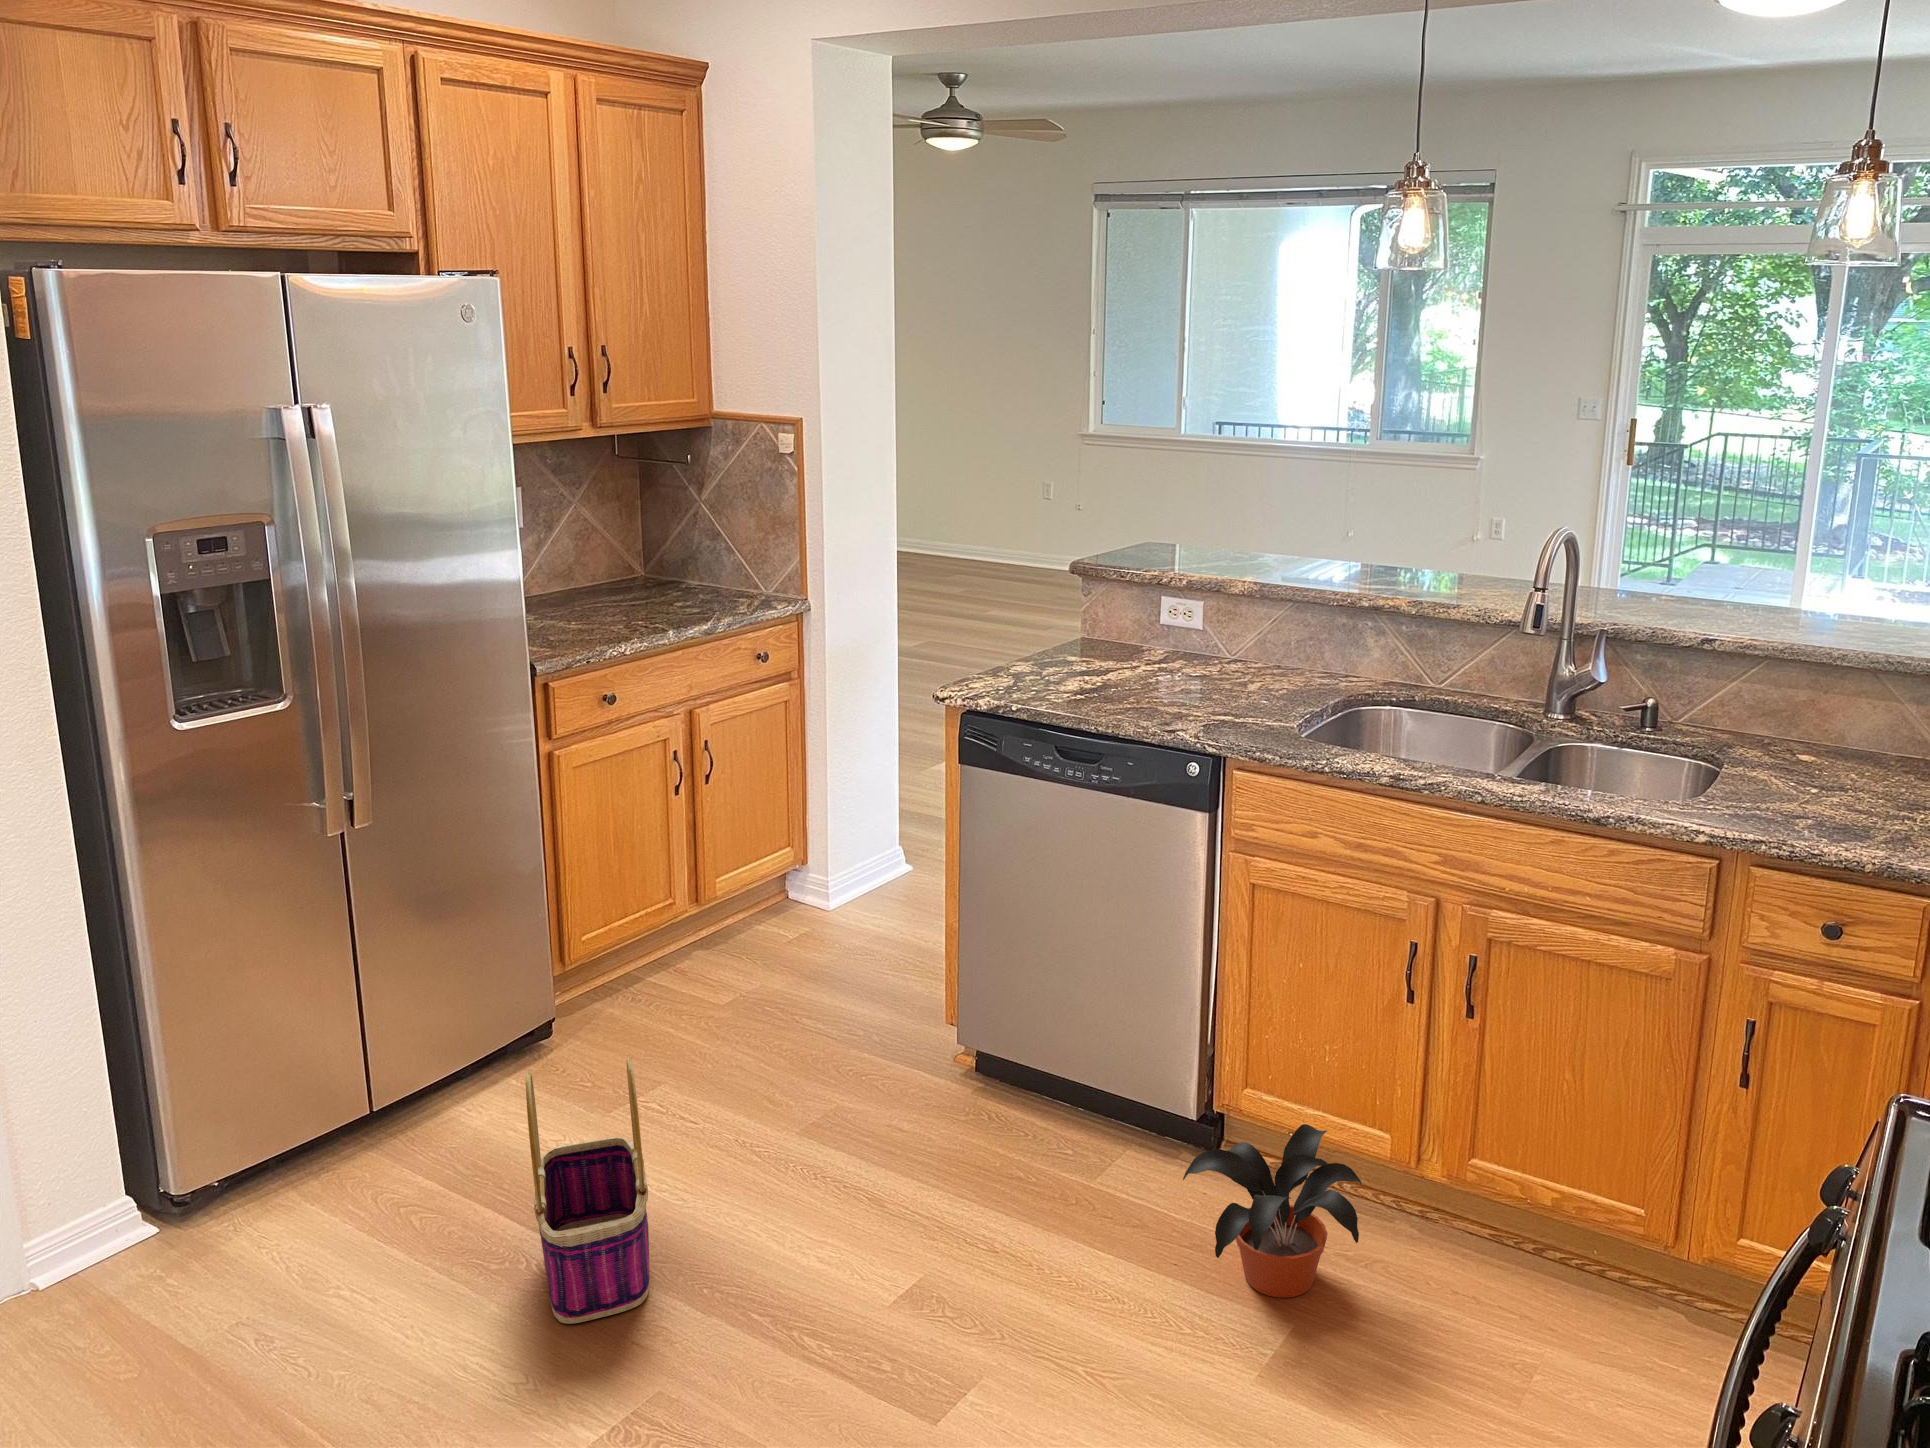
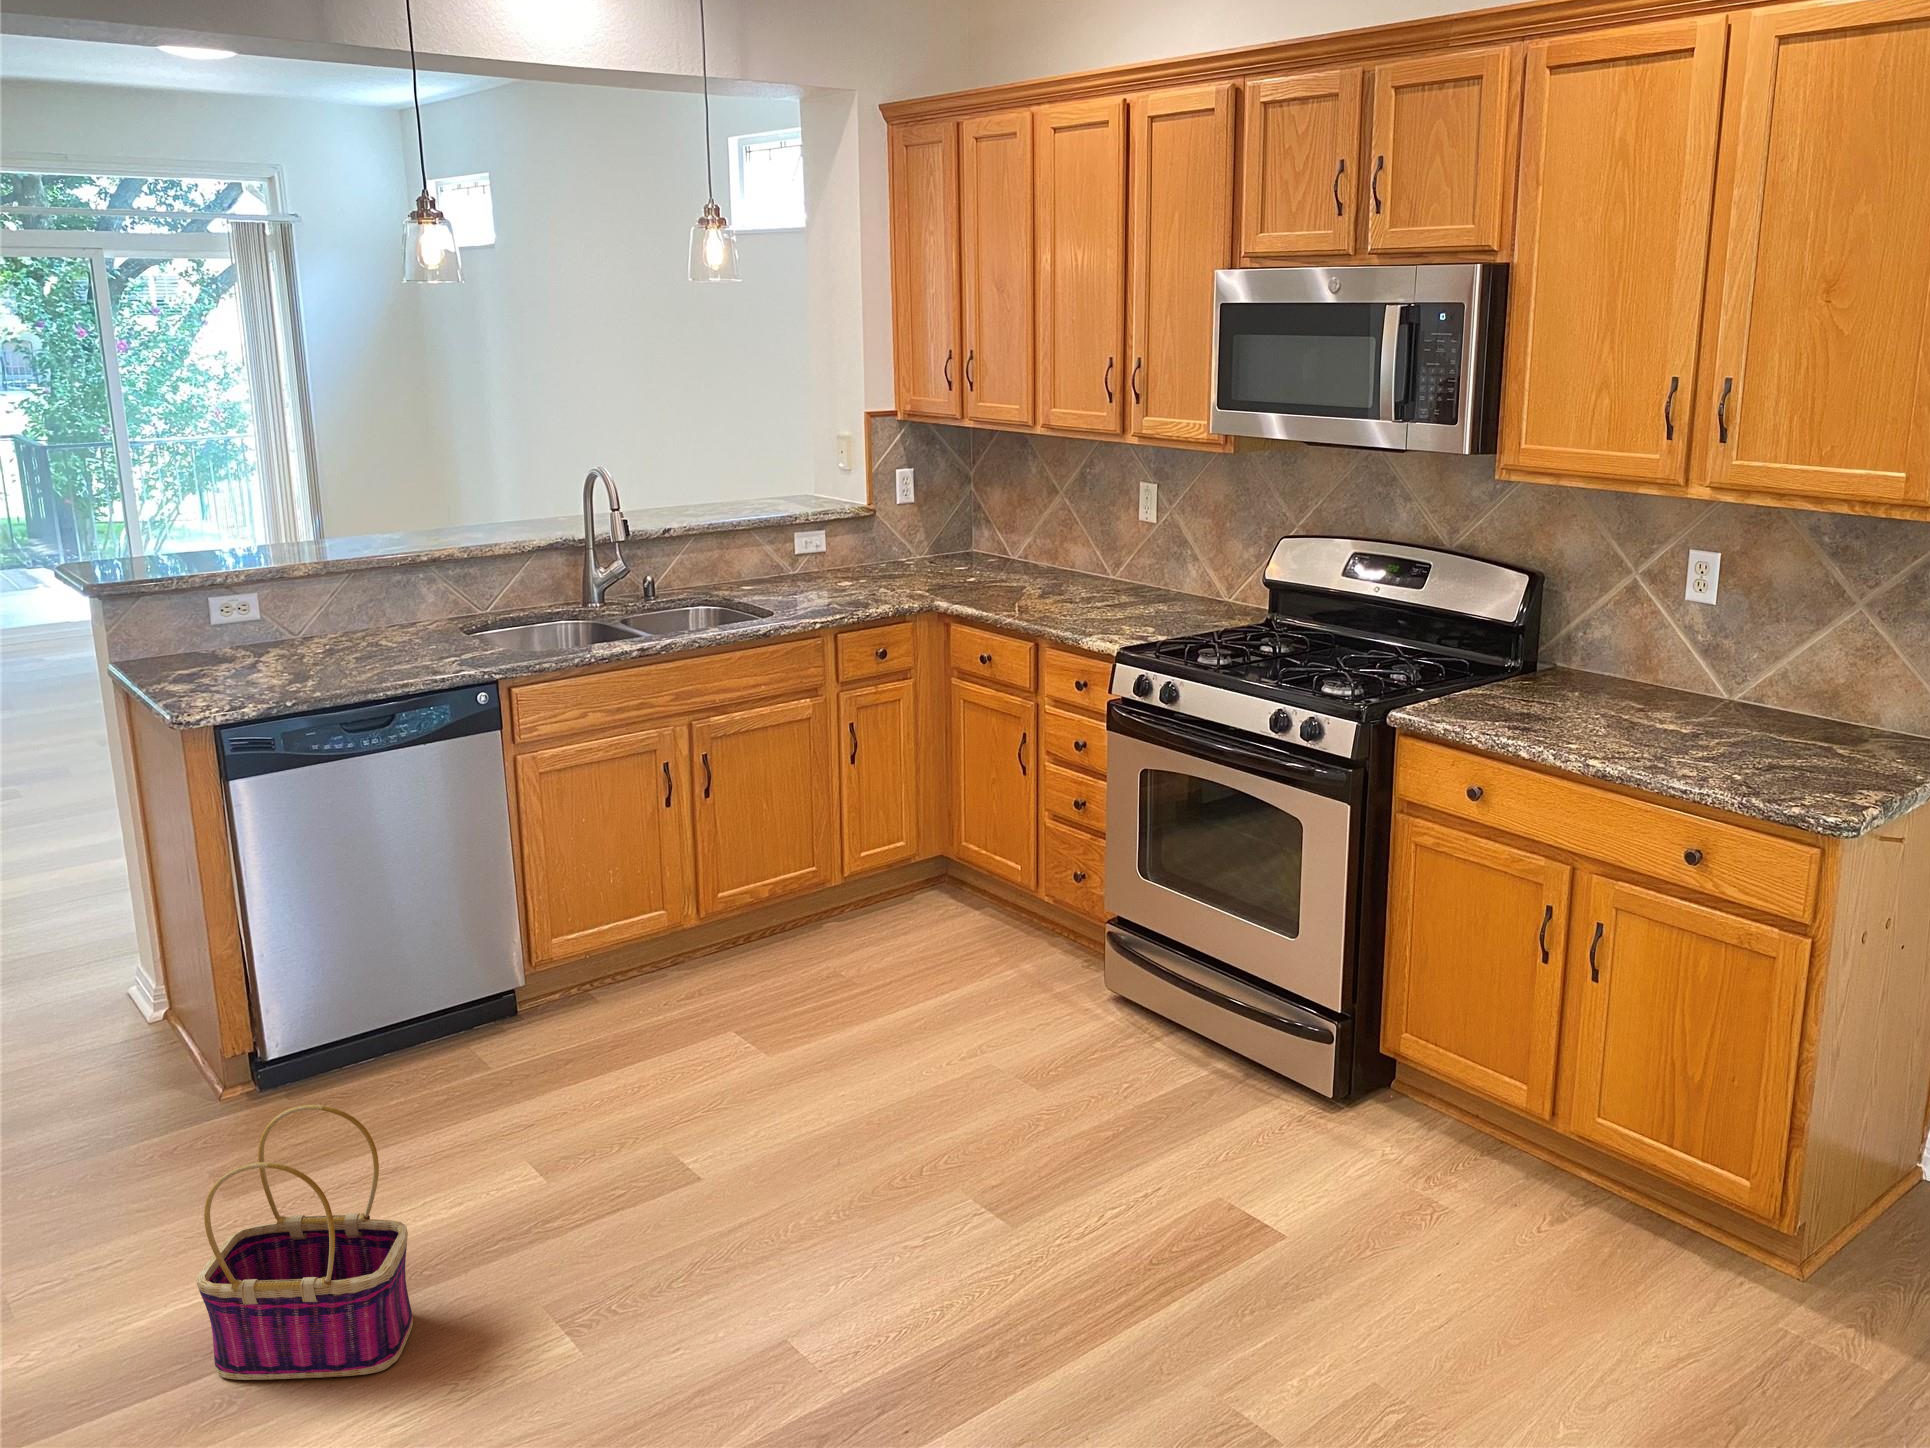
potted plant: present [1183,1124,1364,1298] -> none [617,911,753,1030]

